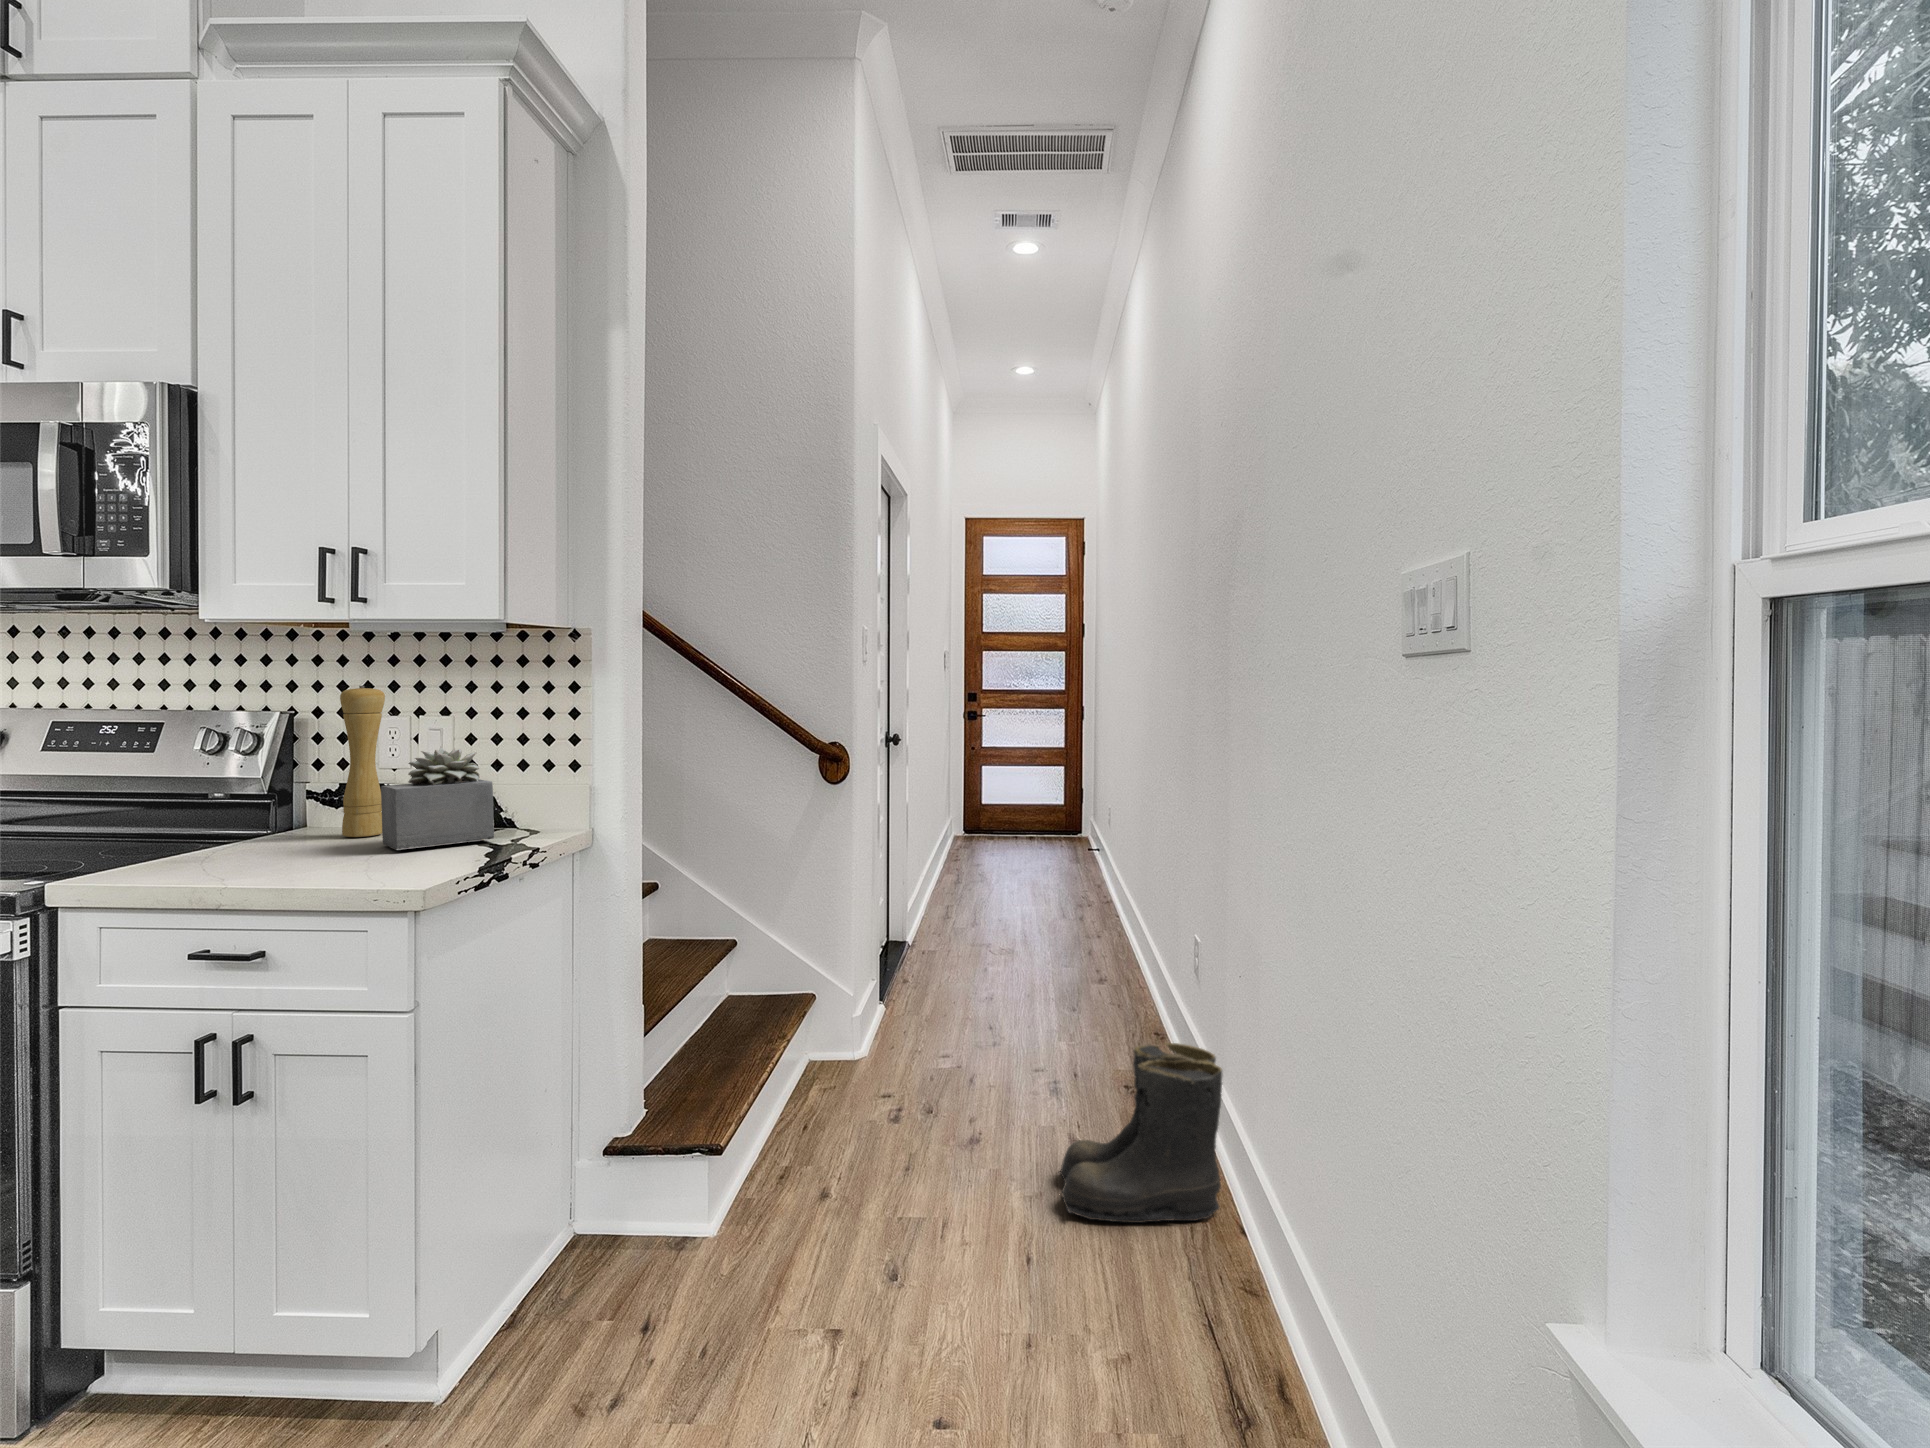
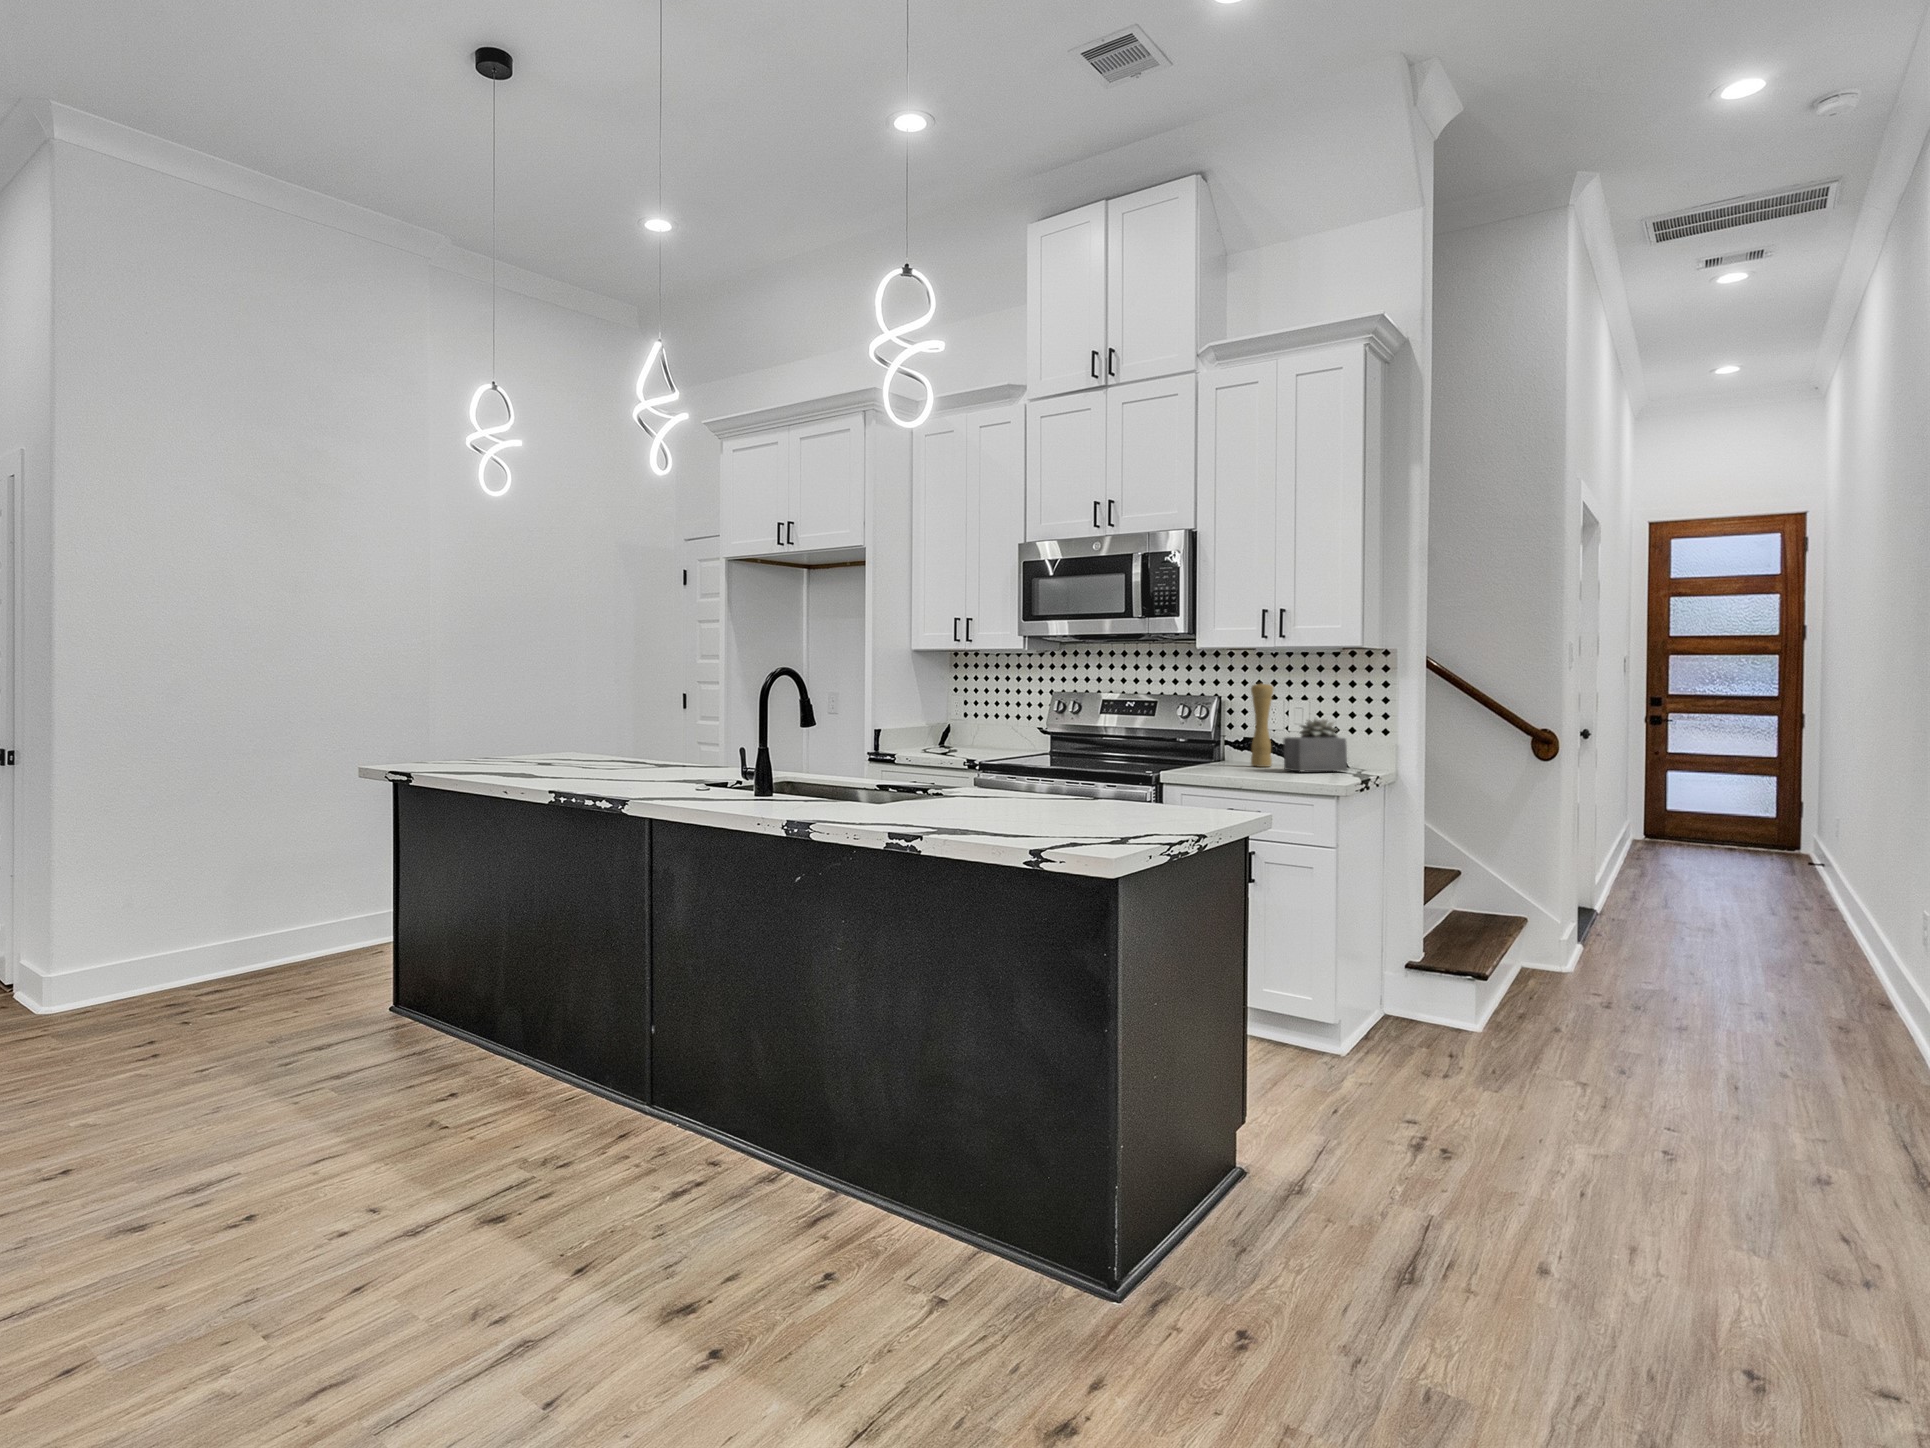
boots: present [1058,1043,1222,1223] -> none [1753,971,1921,1105]

